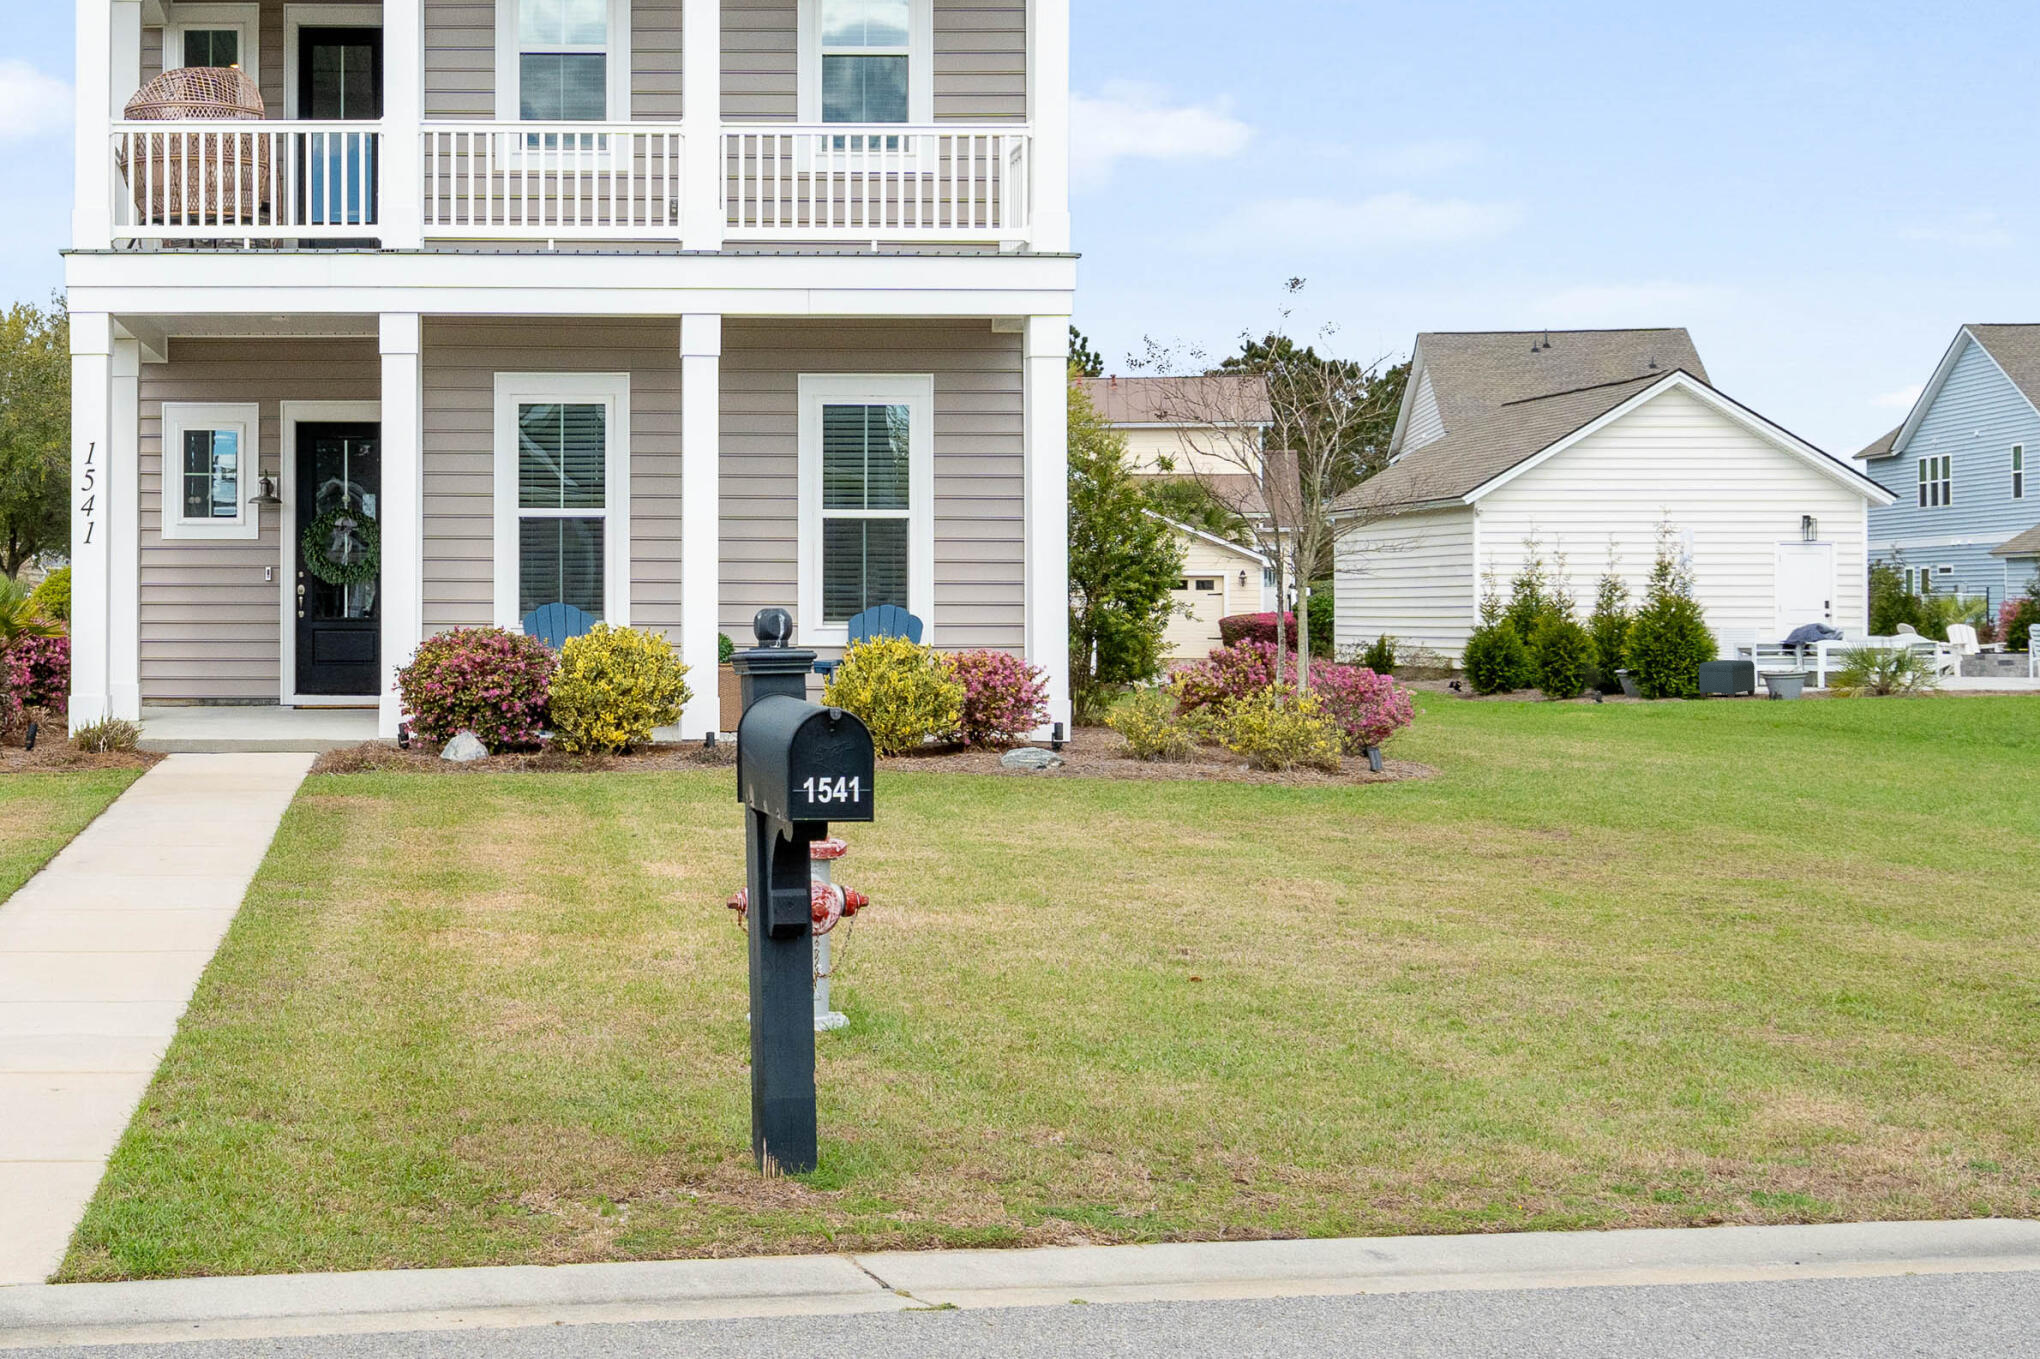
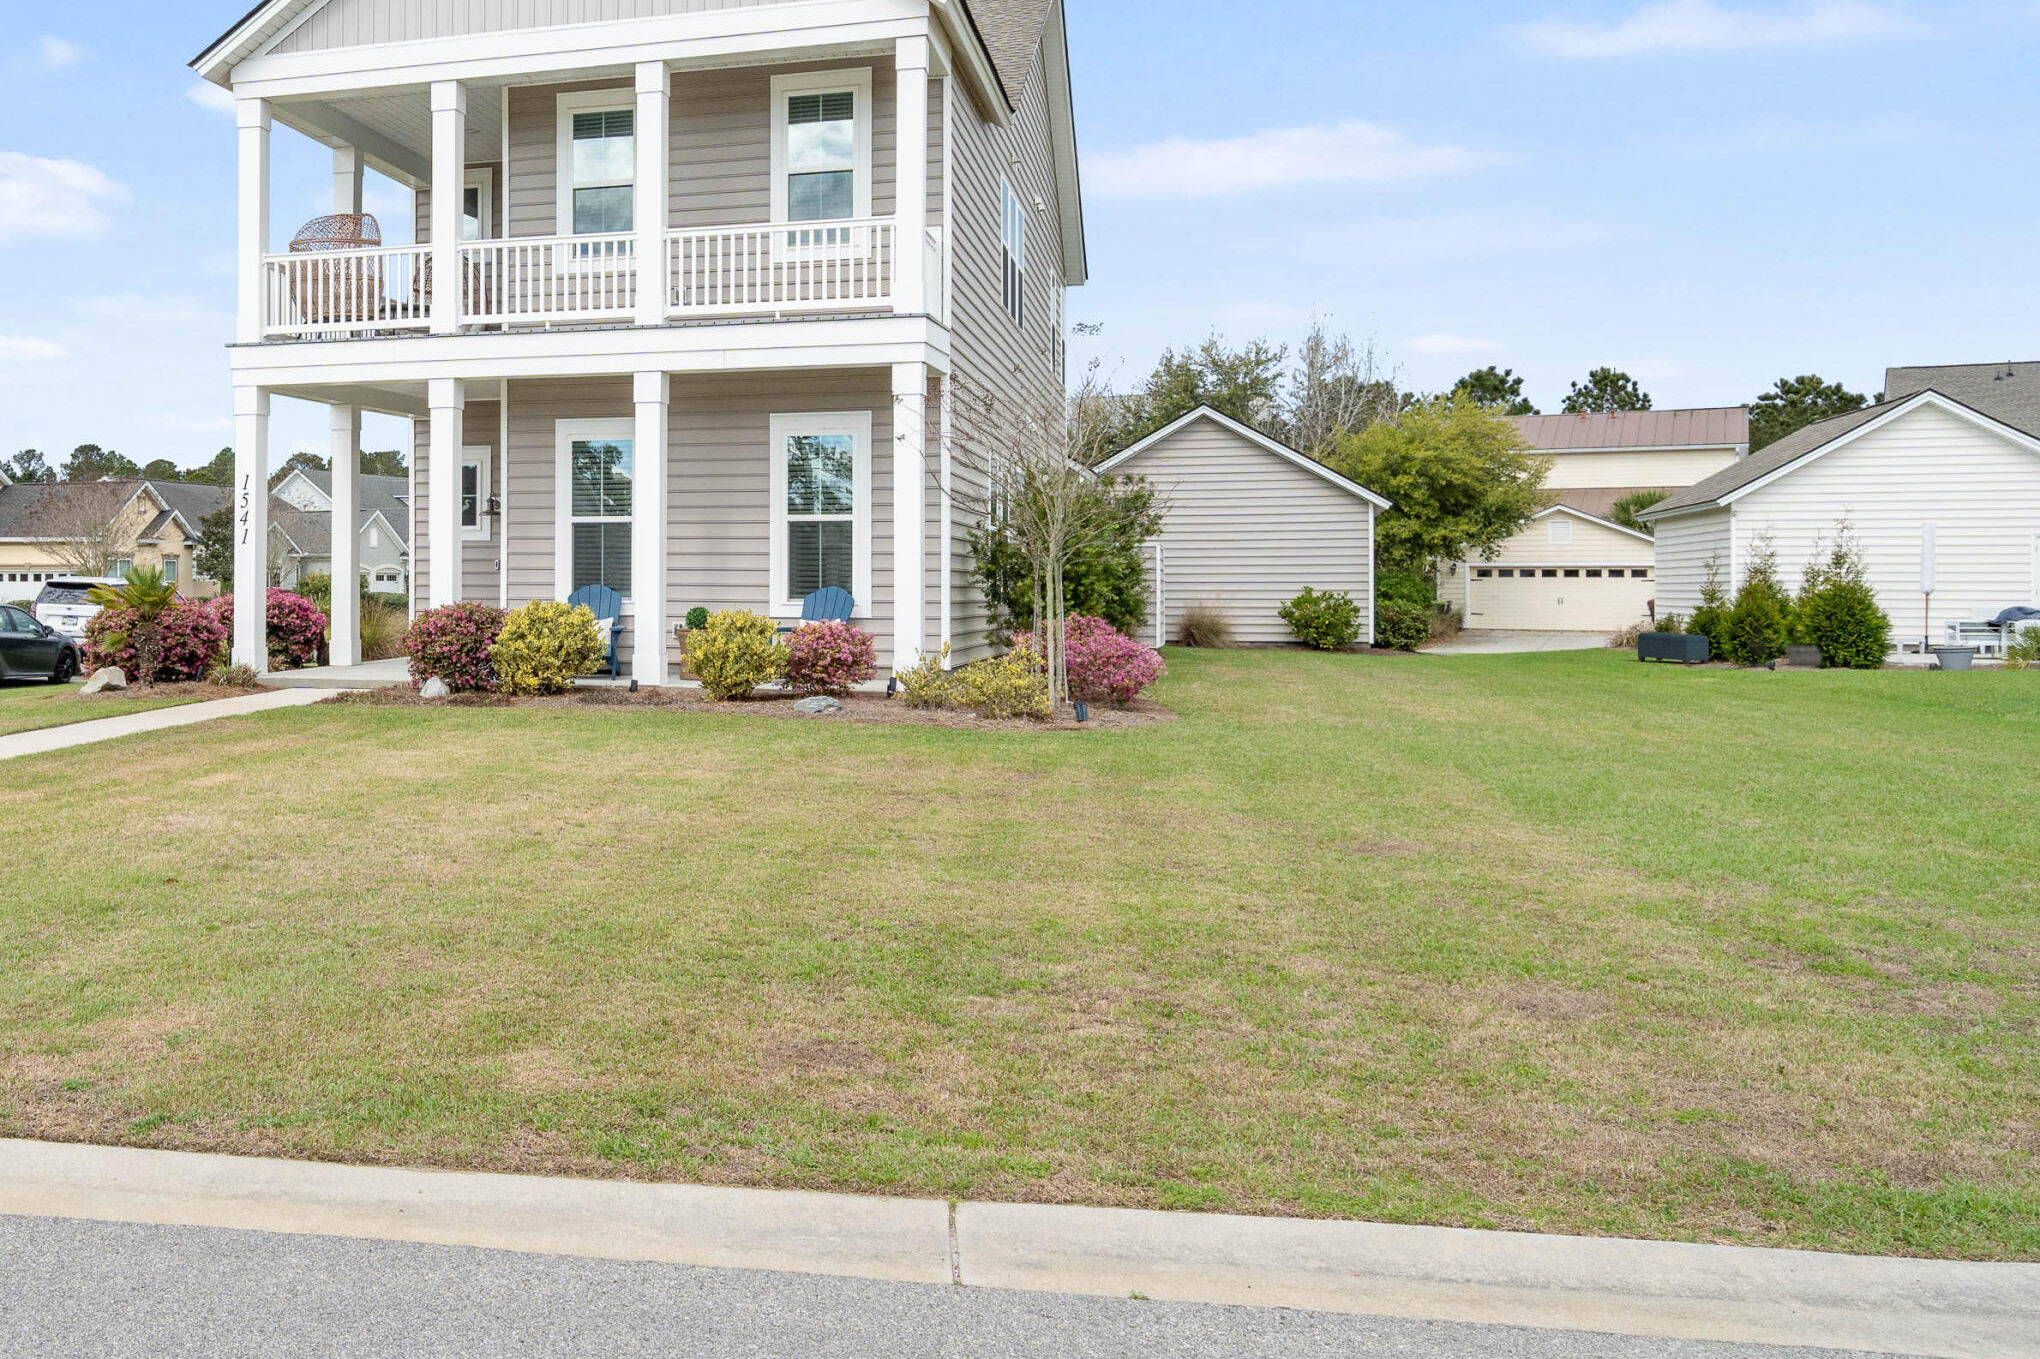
bench: present [1699,660,1755,698] -> present [1638,632,1709,664]
wooden bucket: none [1611,665,1650,697] -> present [1786,645,1821,666]

